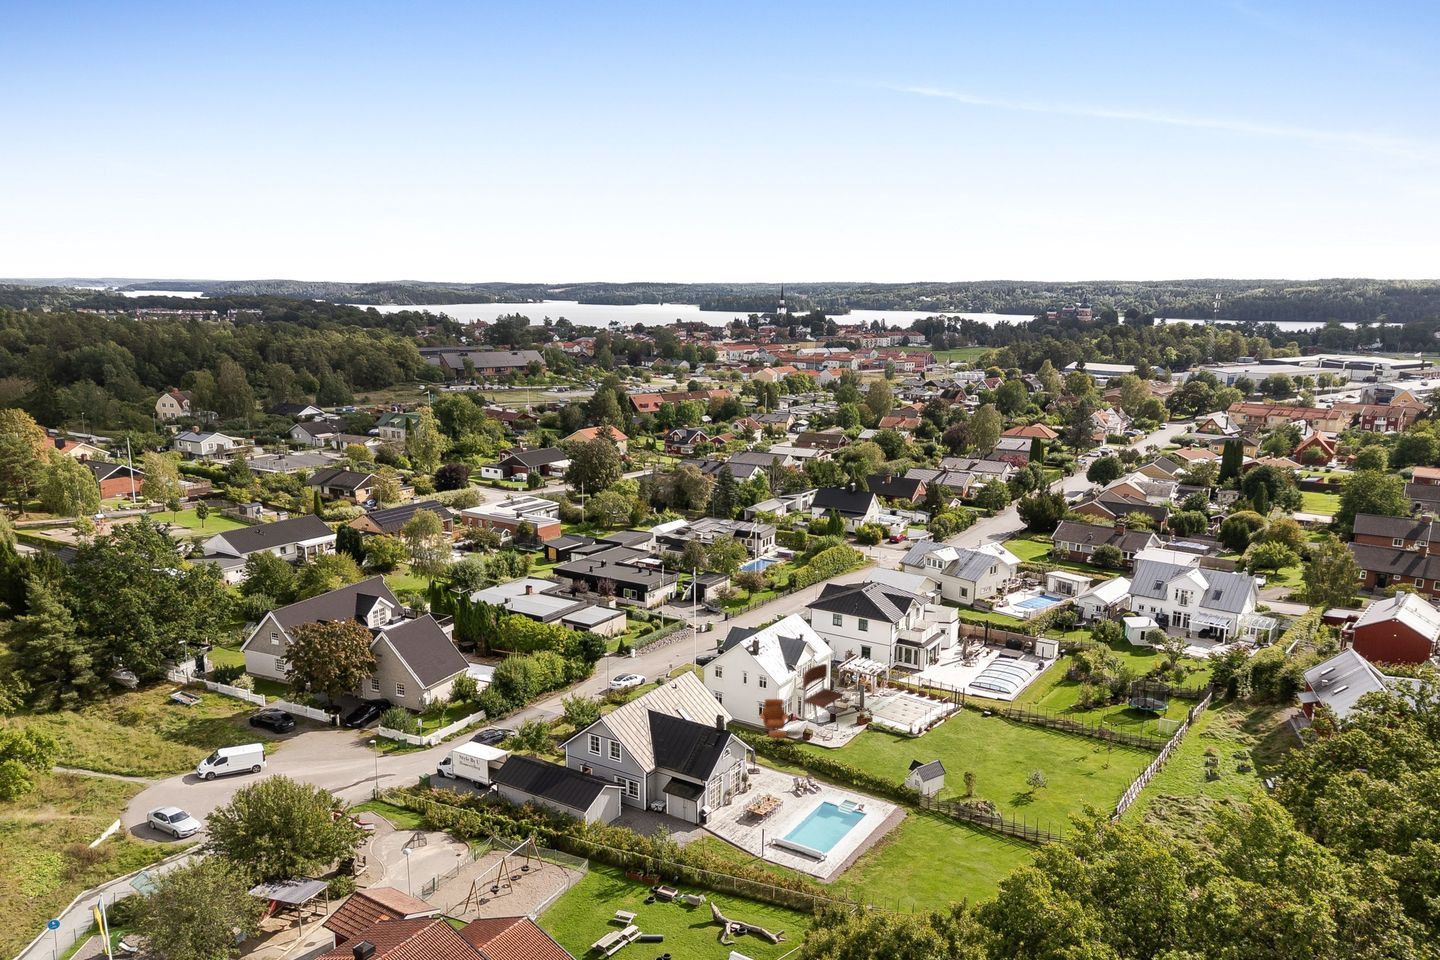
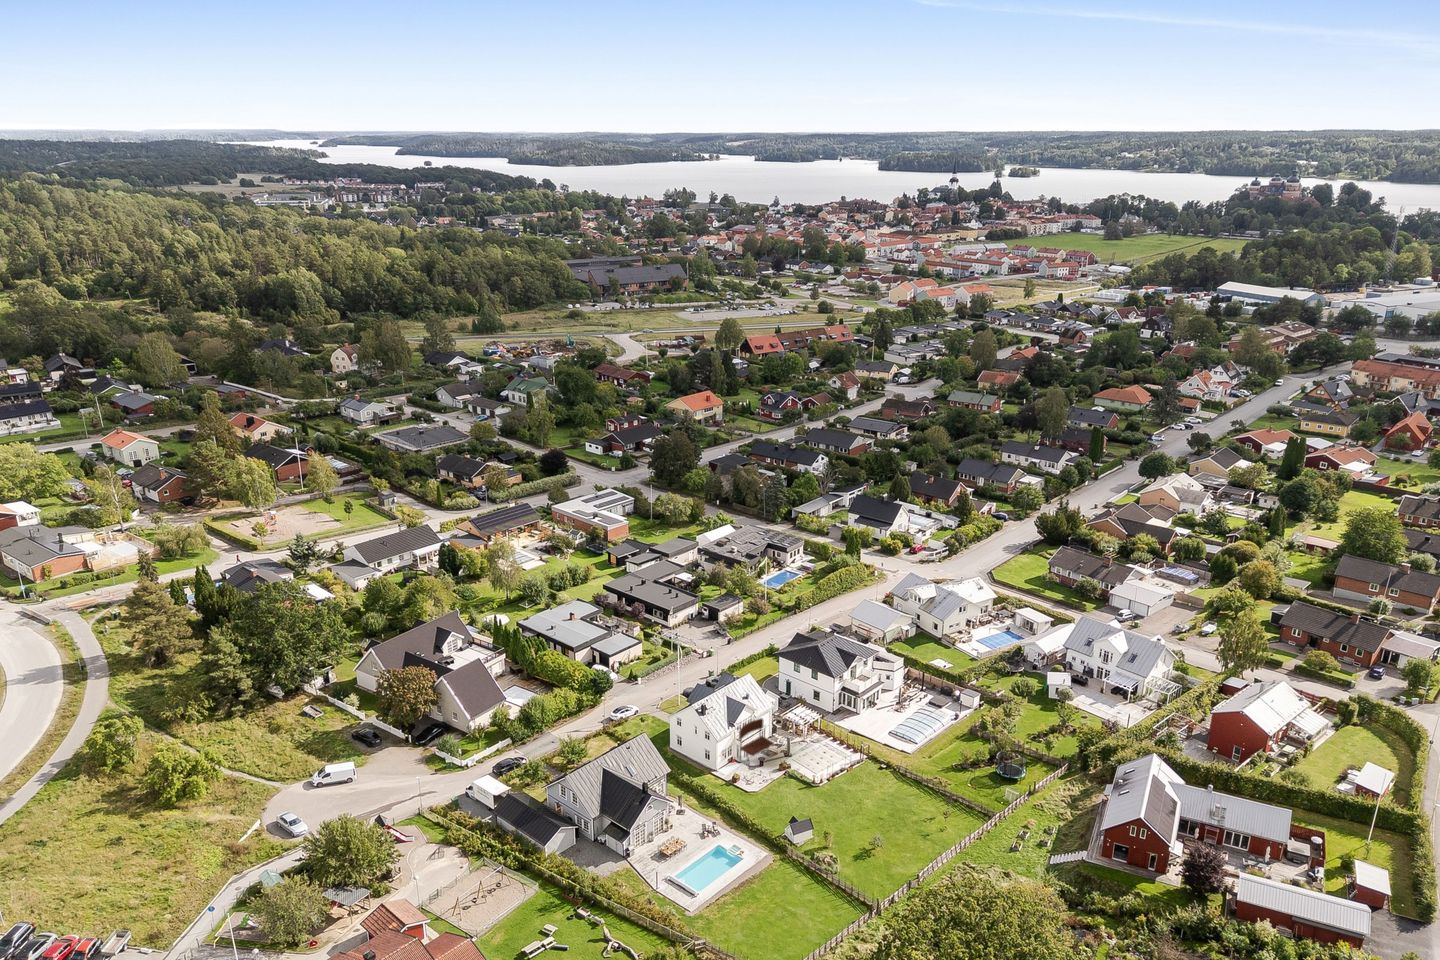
lounge chair: present [760,699,788,744] -> none [701,749,723,788]

